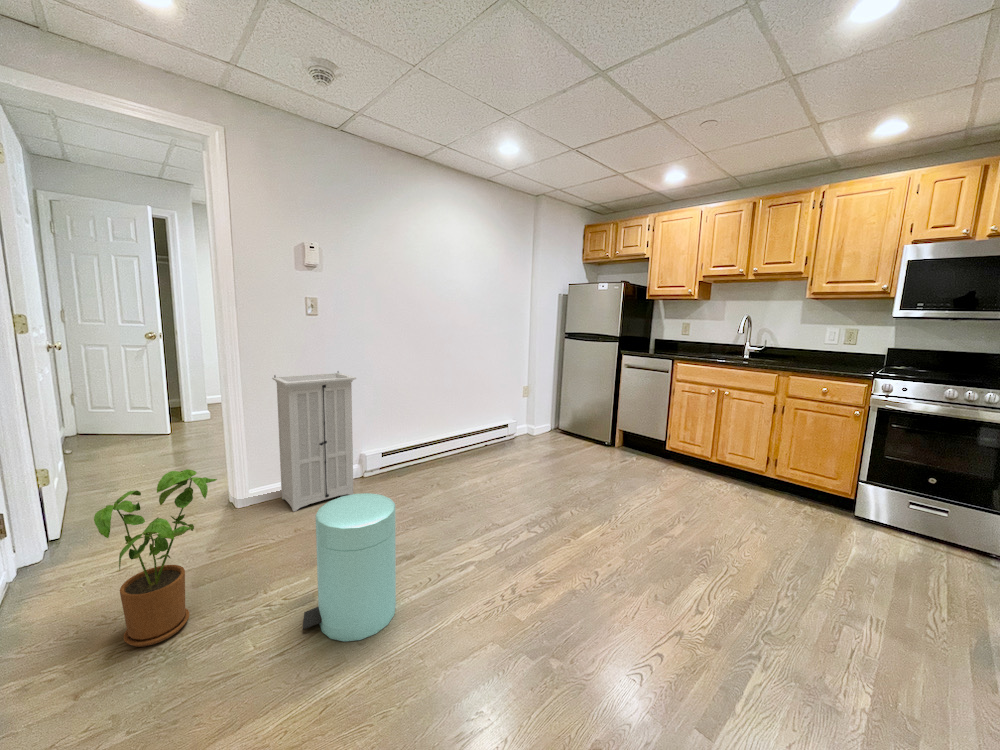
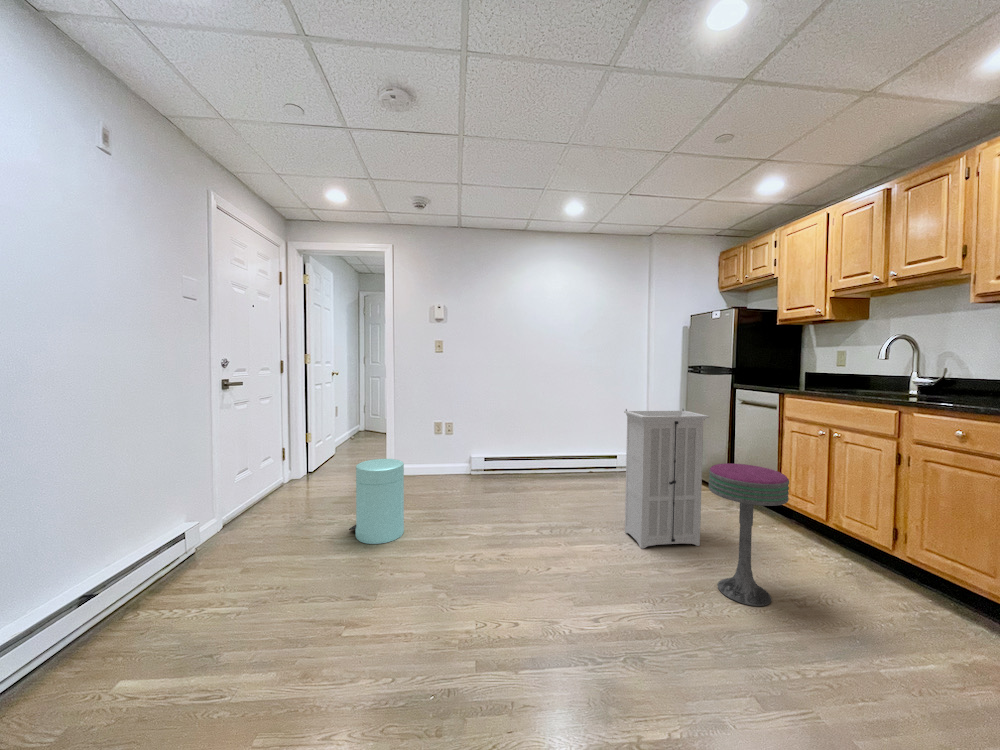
storage cabinet: present [272,372,356,511] -> present [624,409,709,549]
bar stool: none [712,430,782,547] -> present [709,463,789,606]
house plant: present [94,469,217,647] -> none [287,429,340,517]

